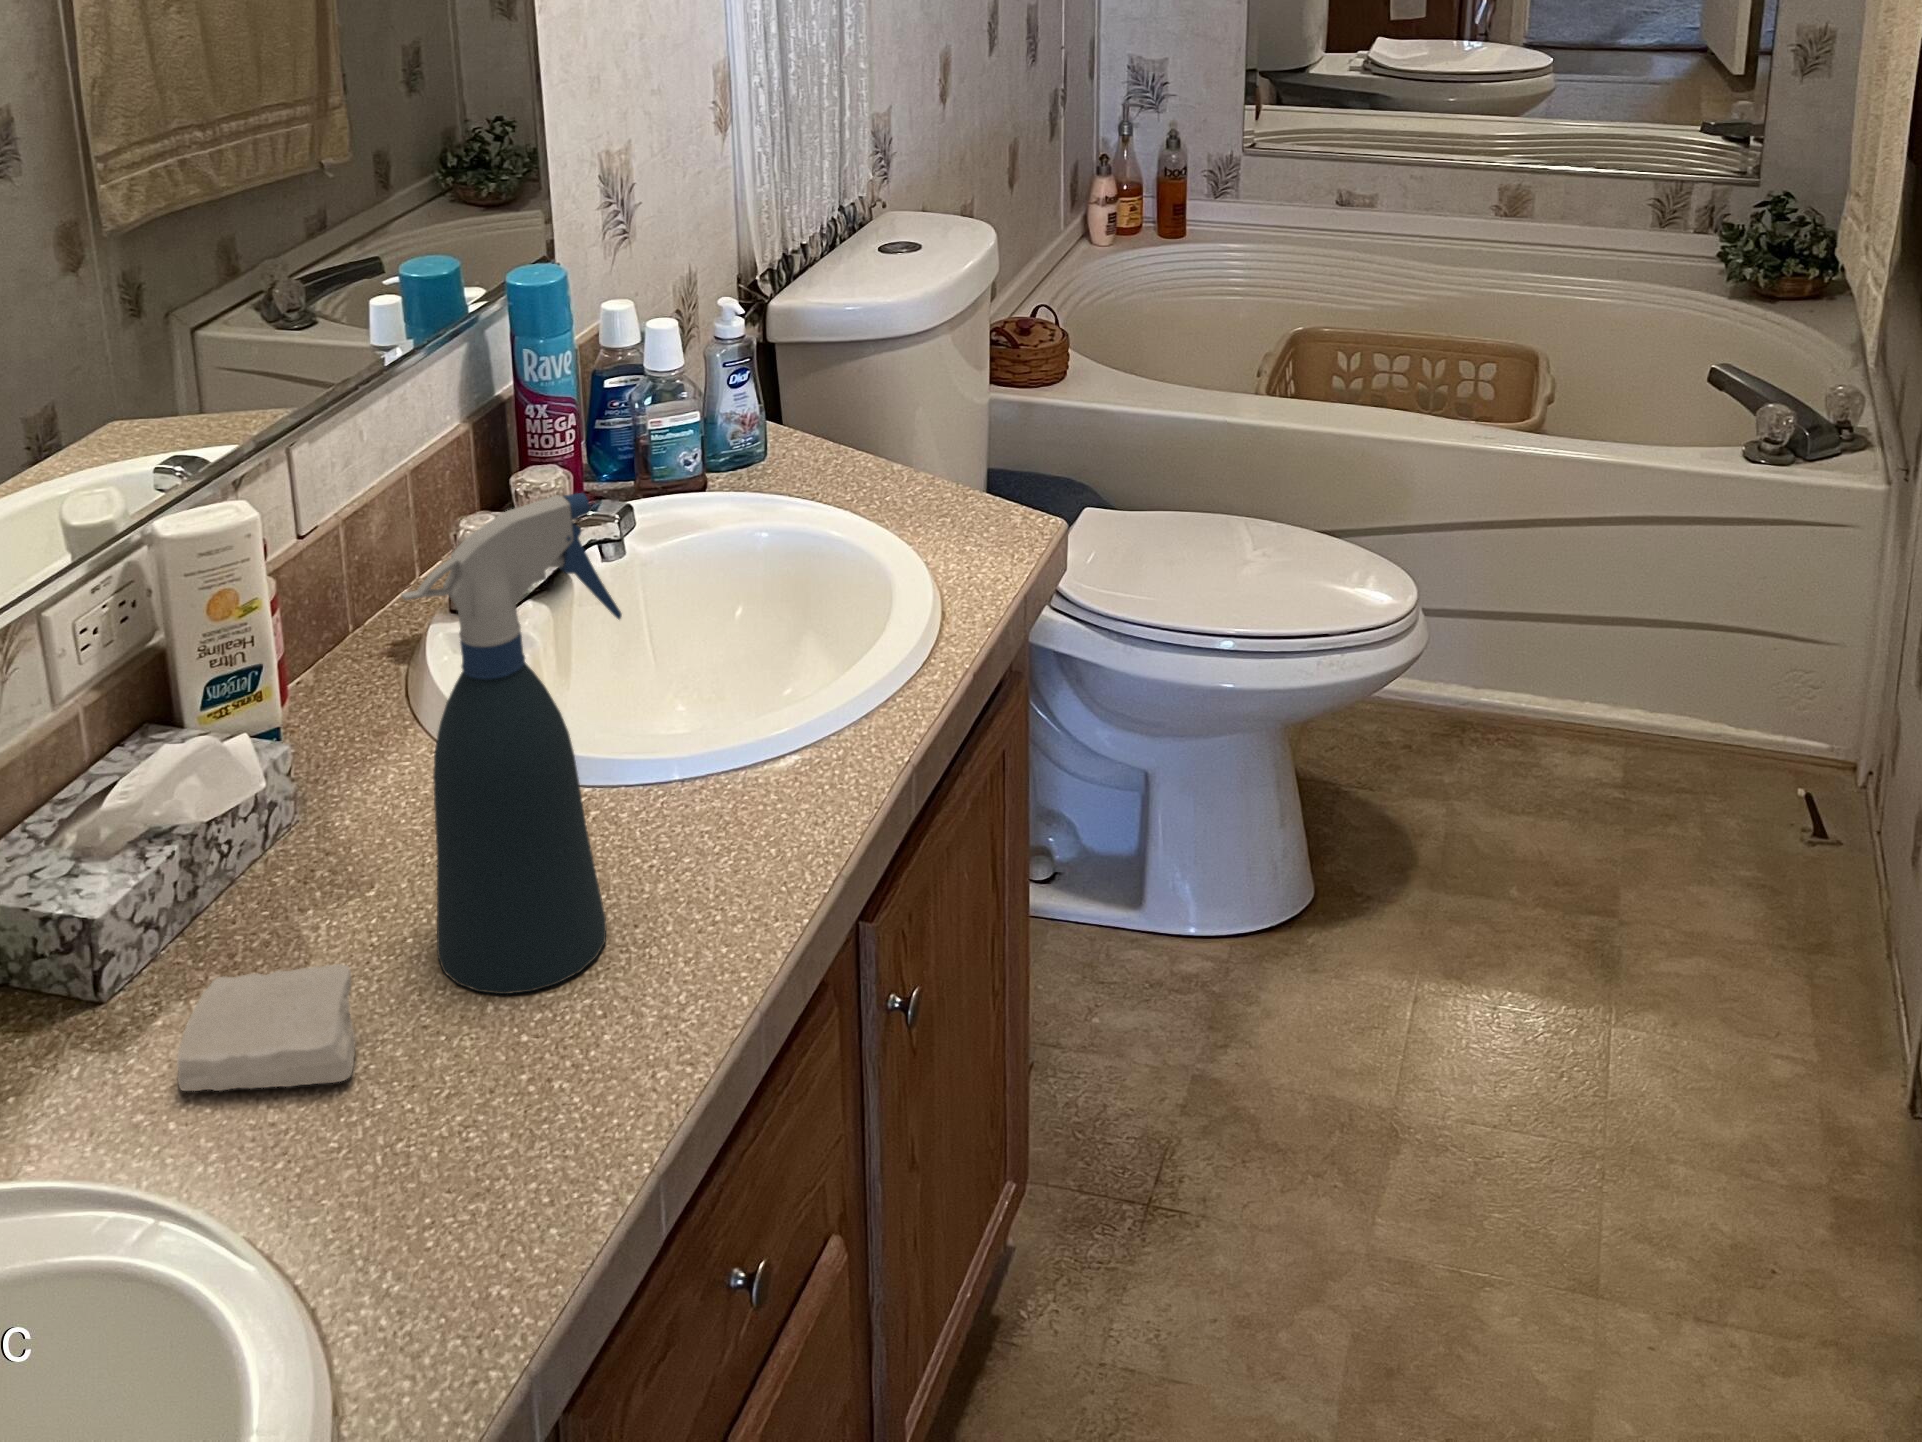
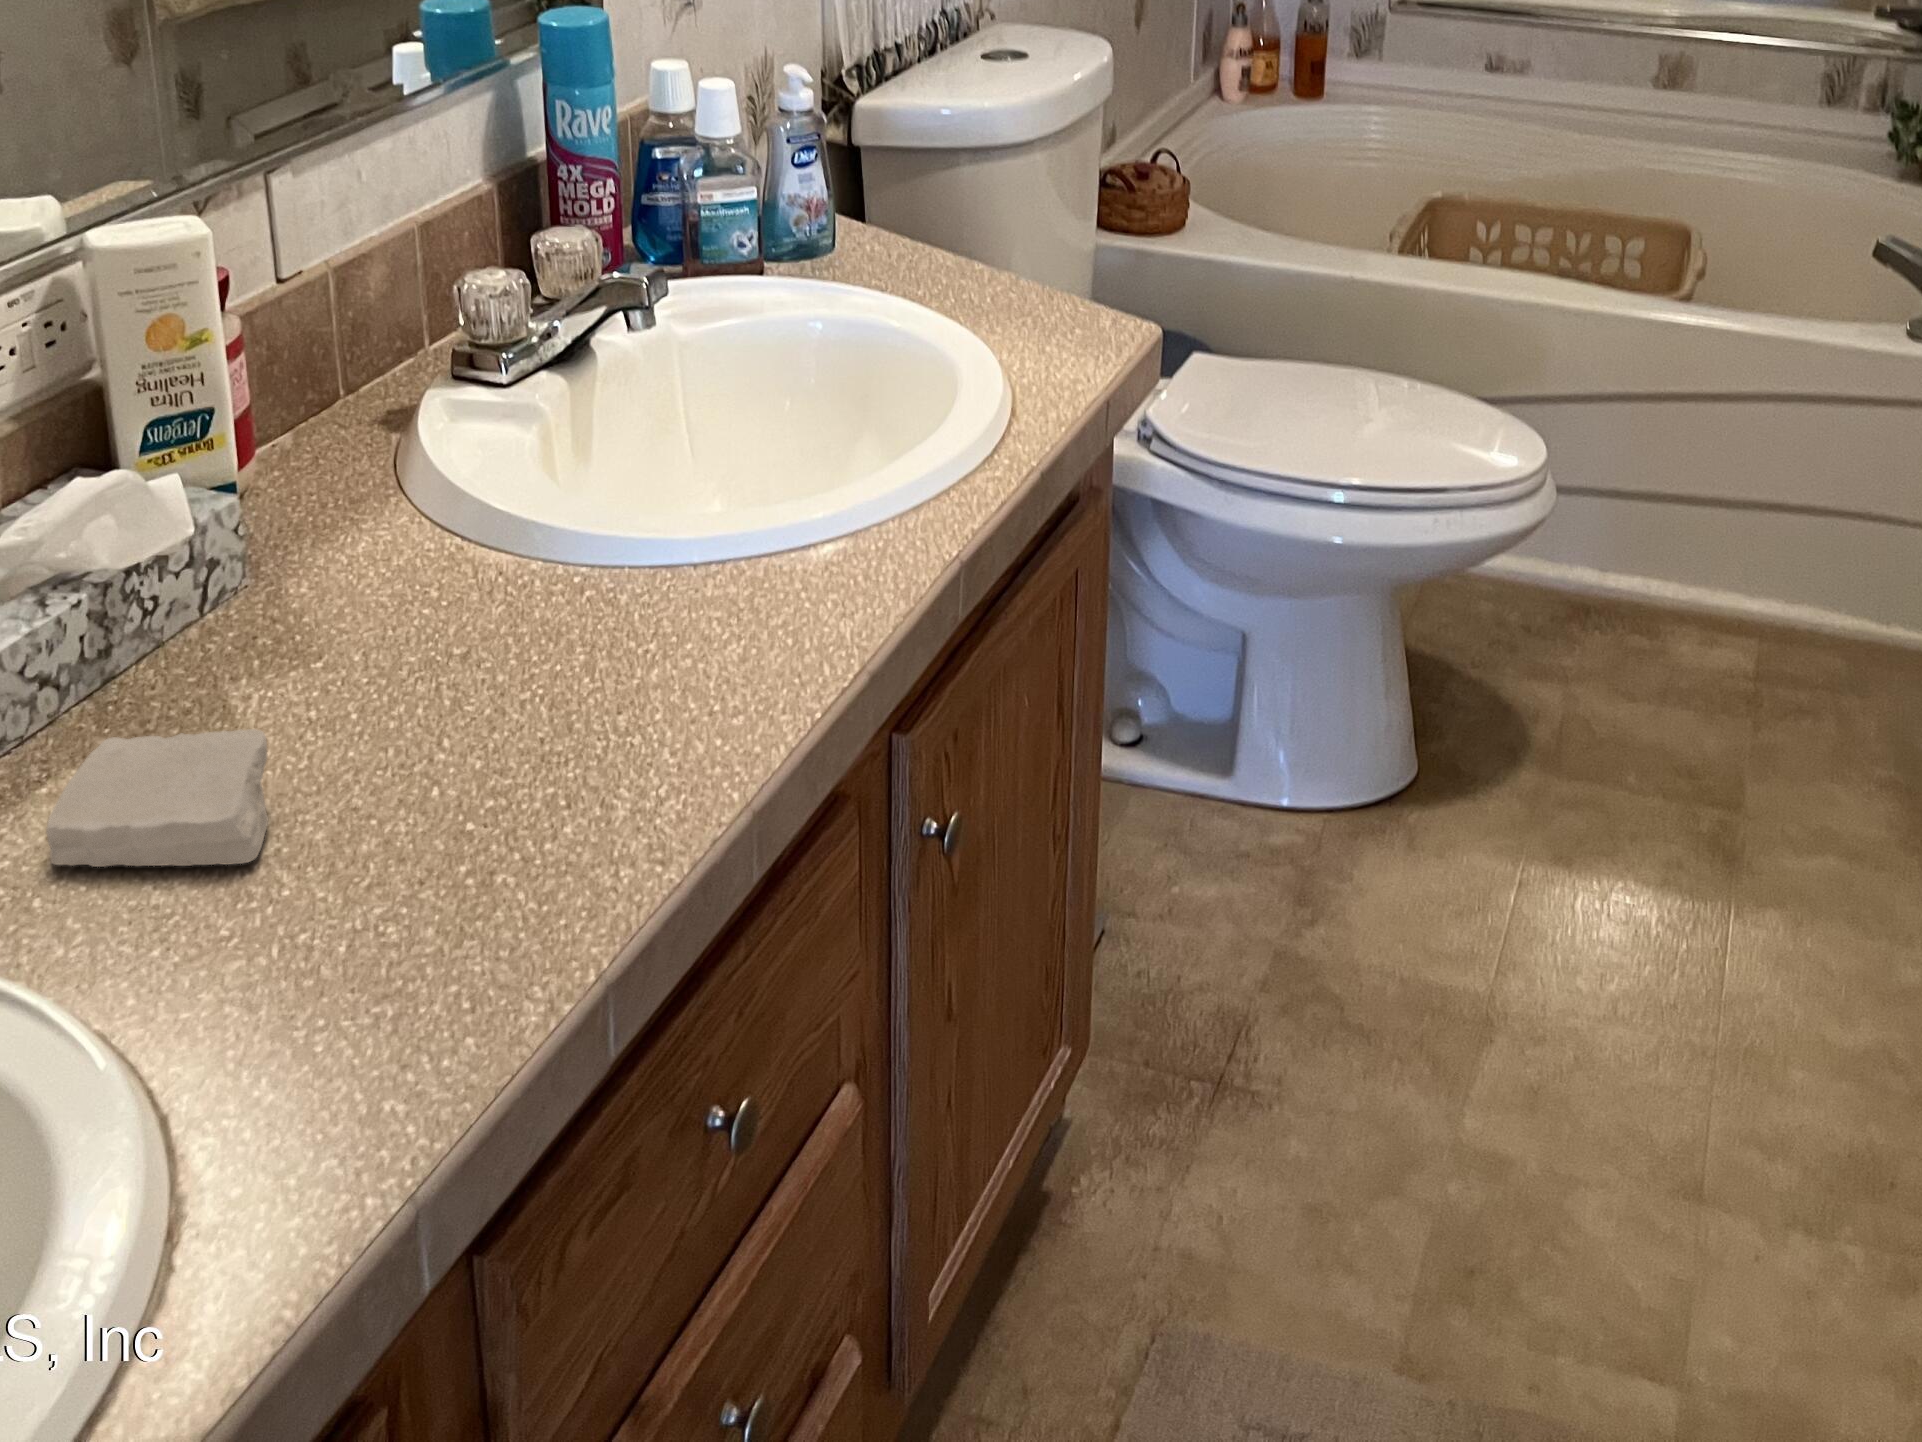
spray bottle: present [401,493,622,994] -> none [337,191,612,778]

